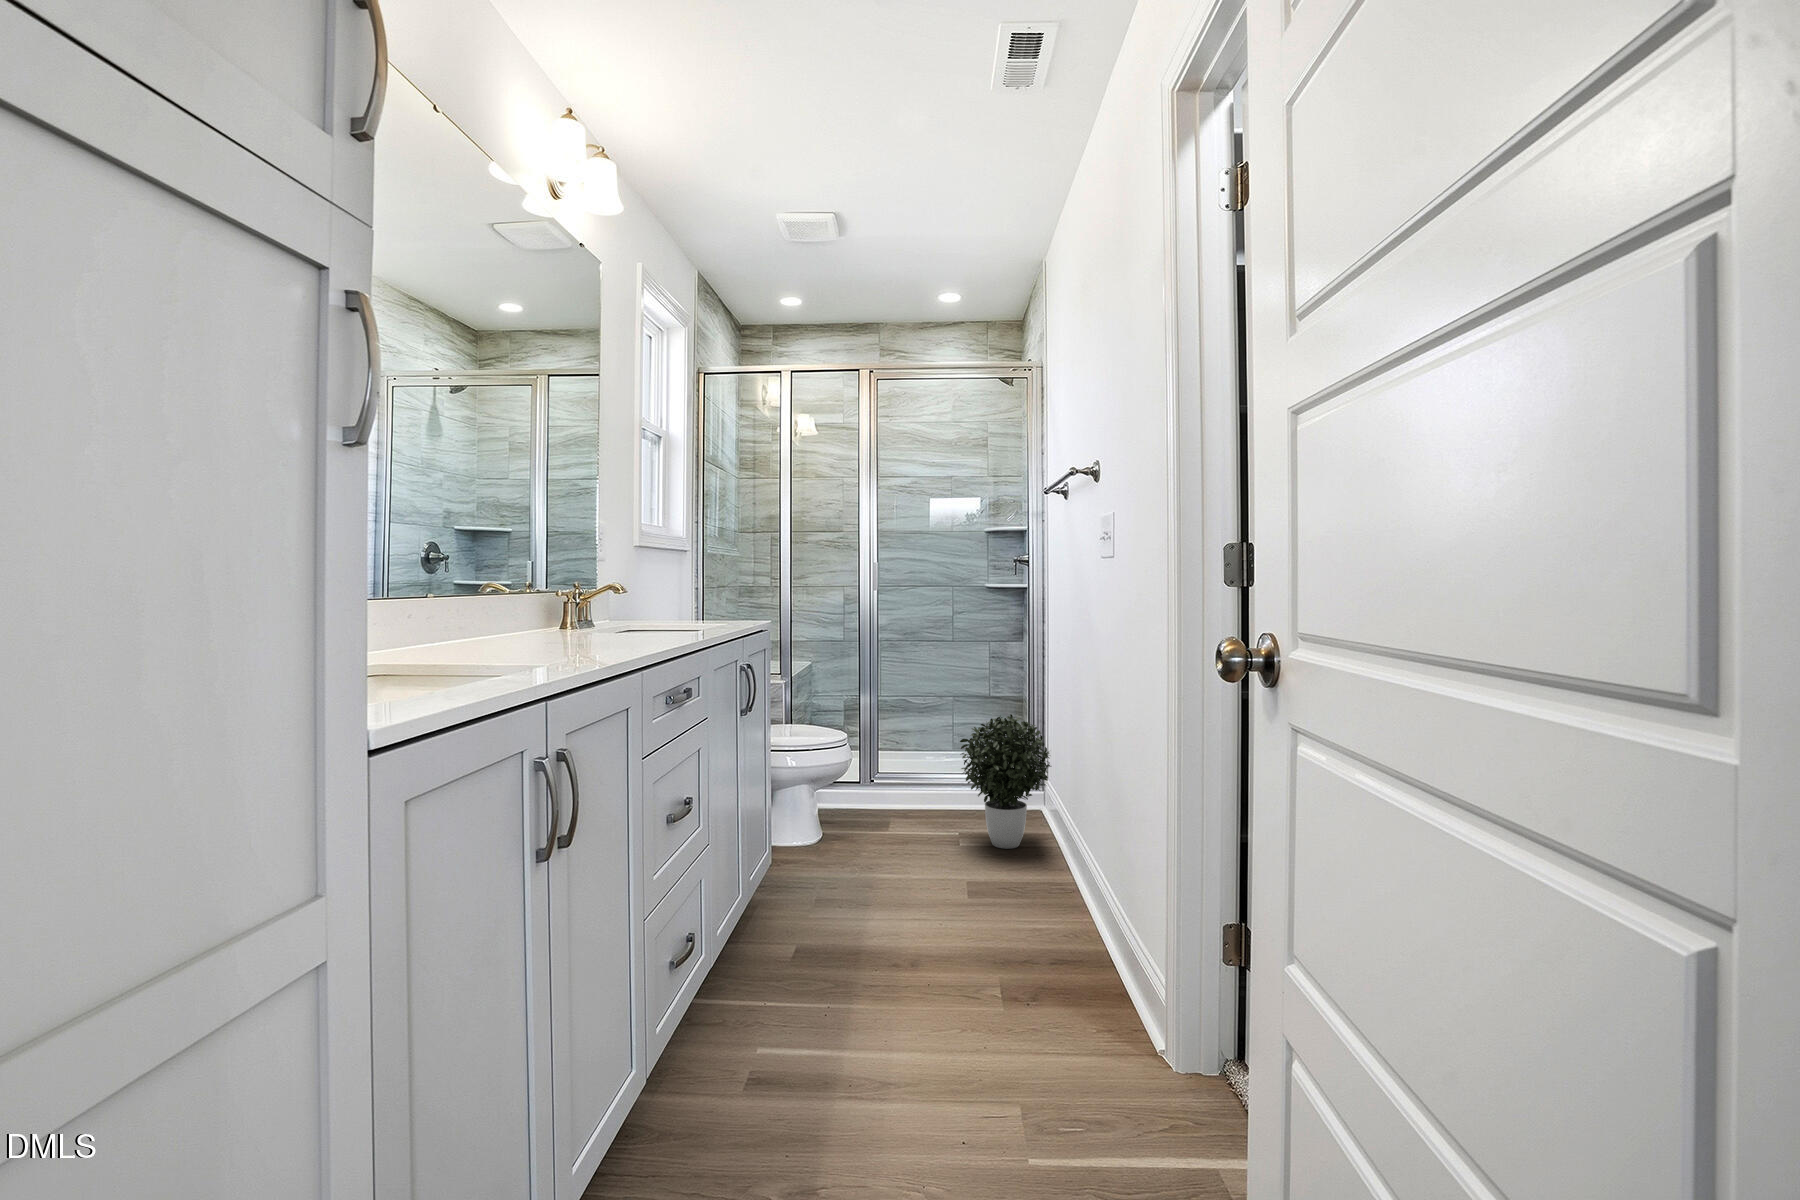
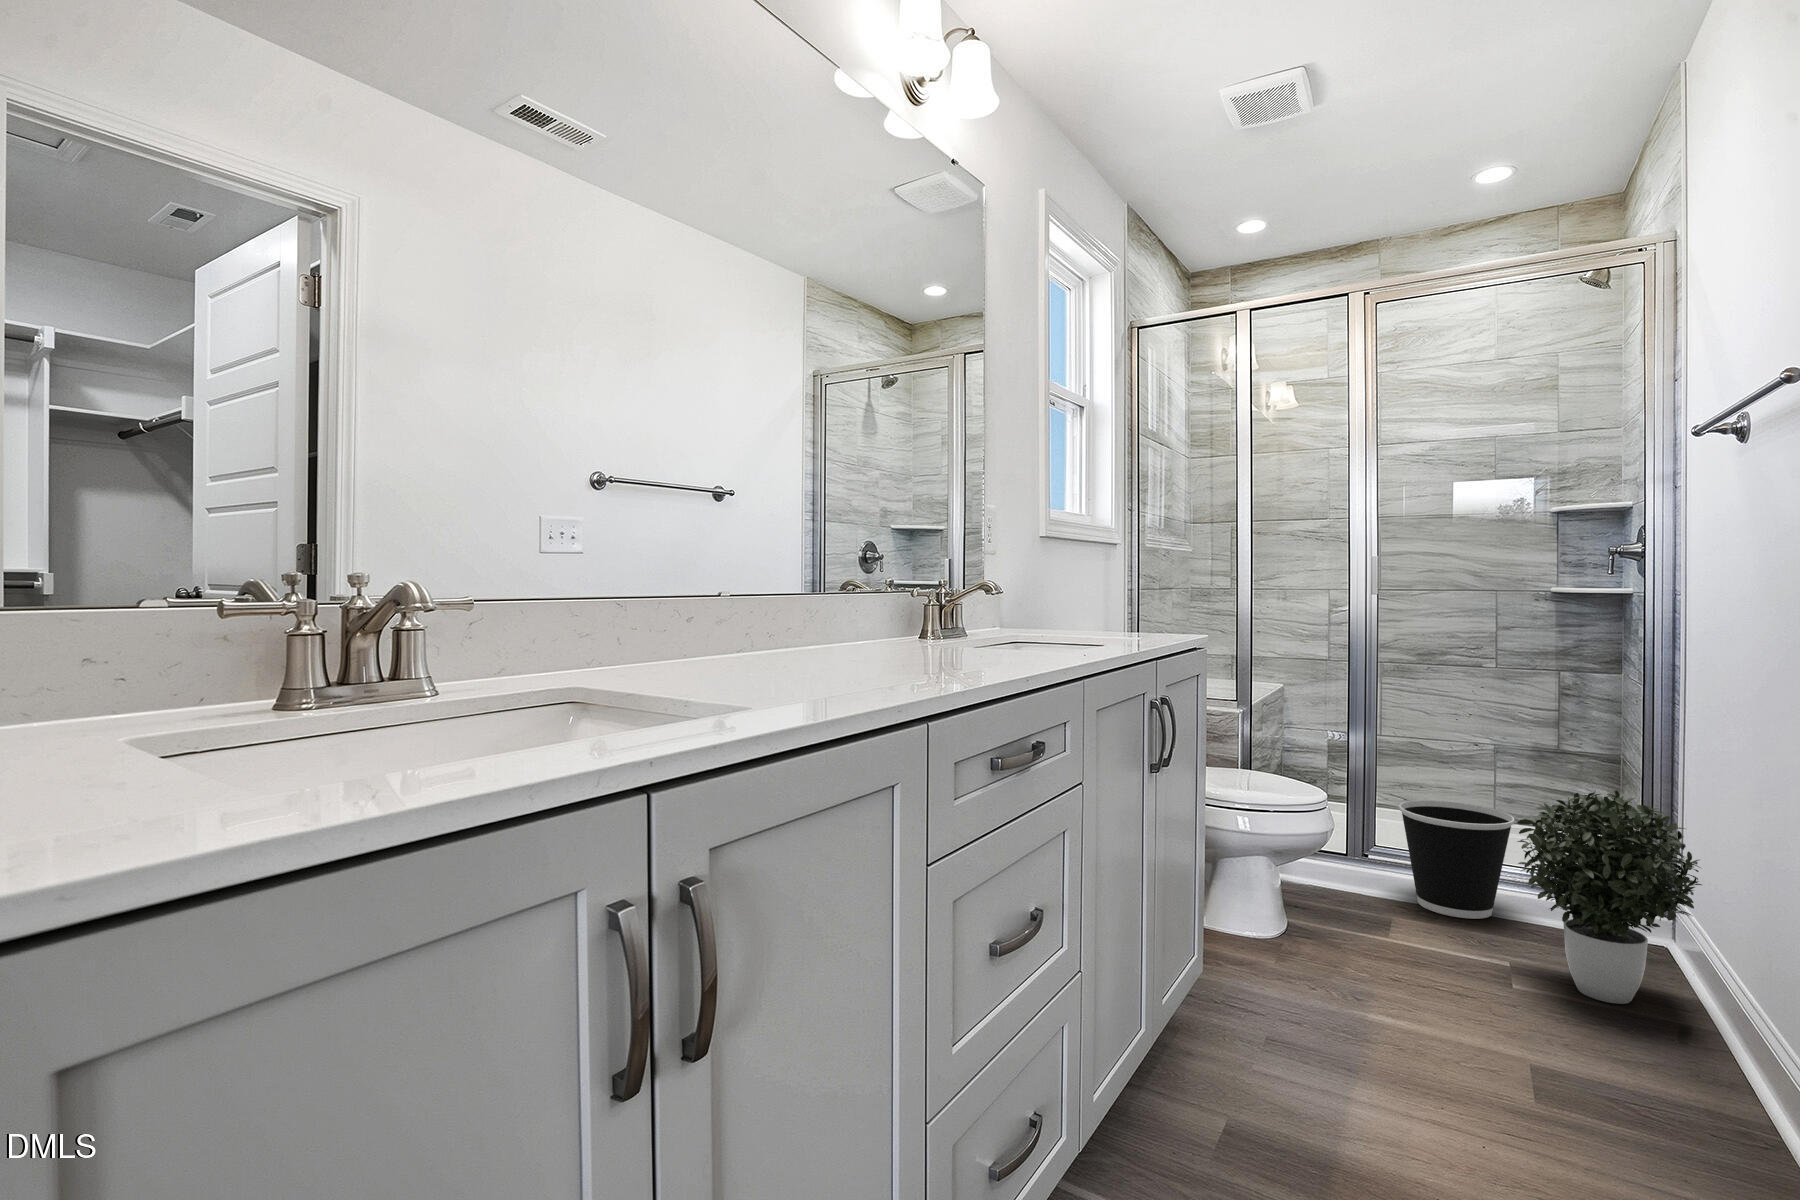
wastebasket: none [893,736,960,814] -> present [1399,800,1514,919]

